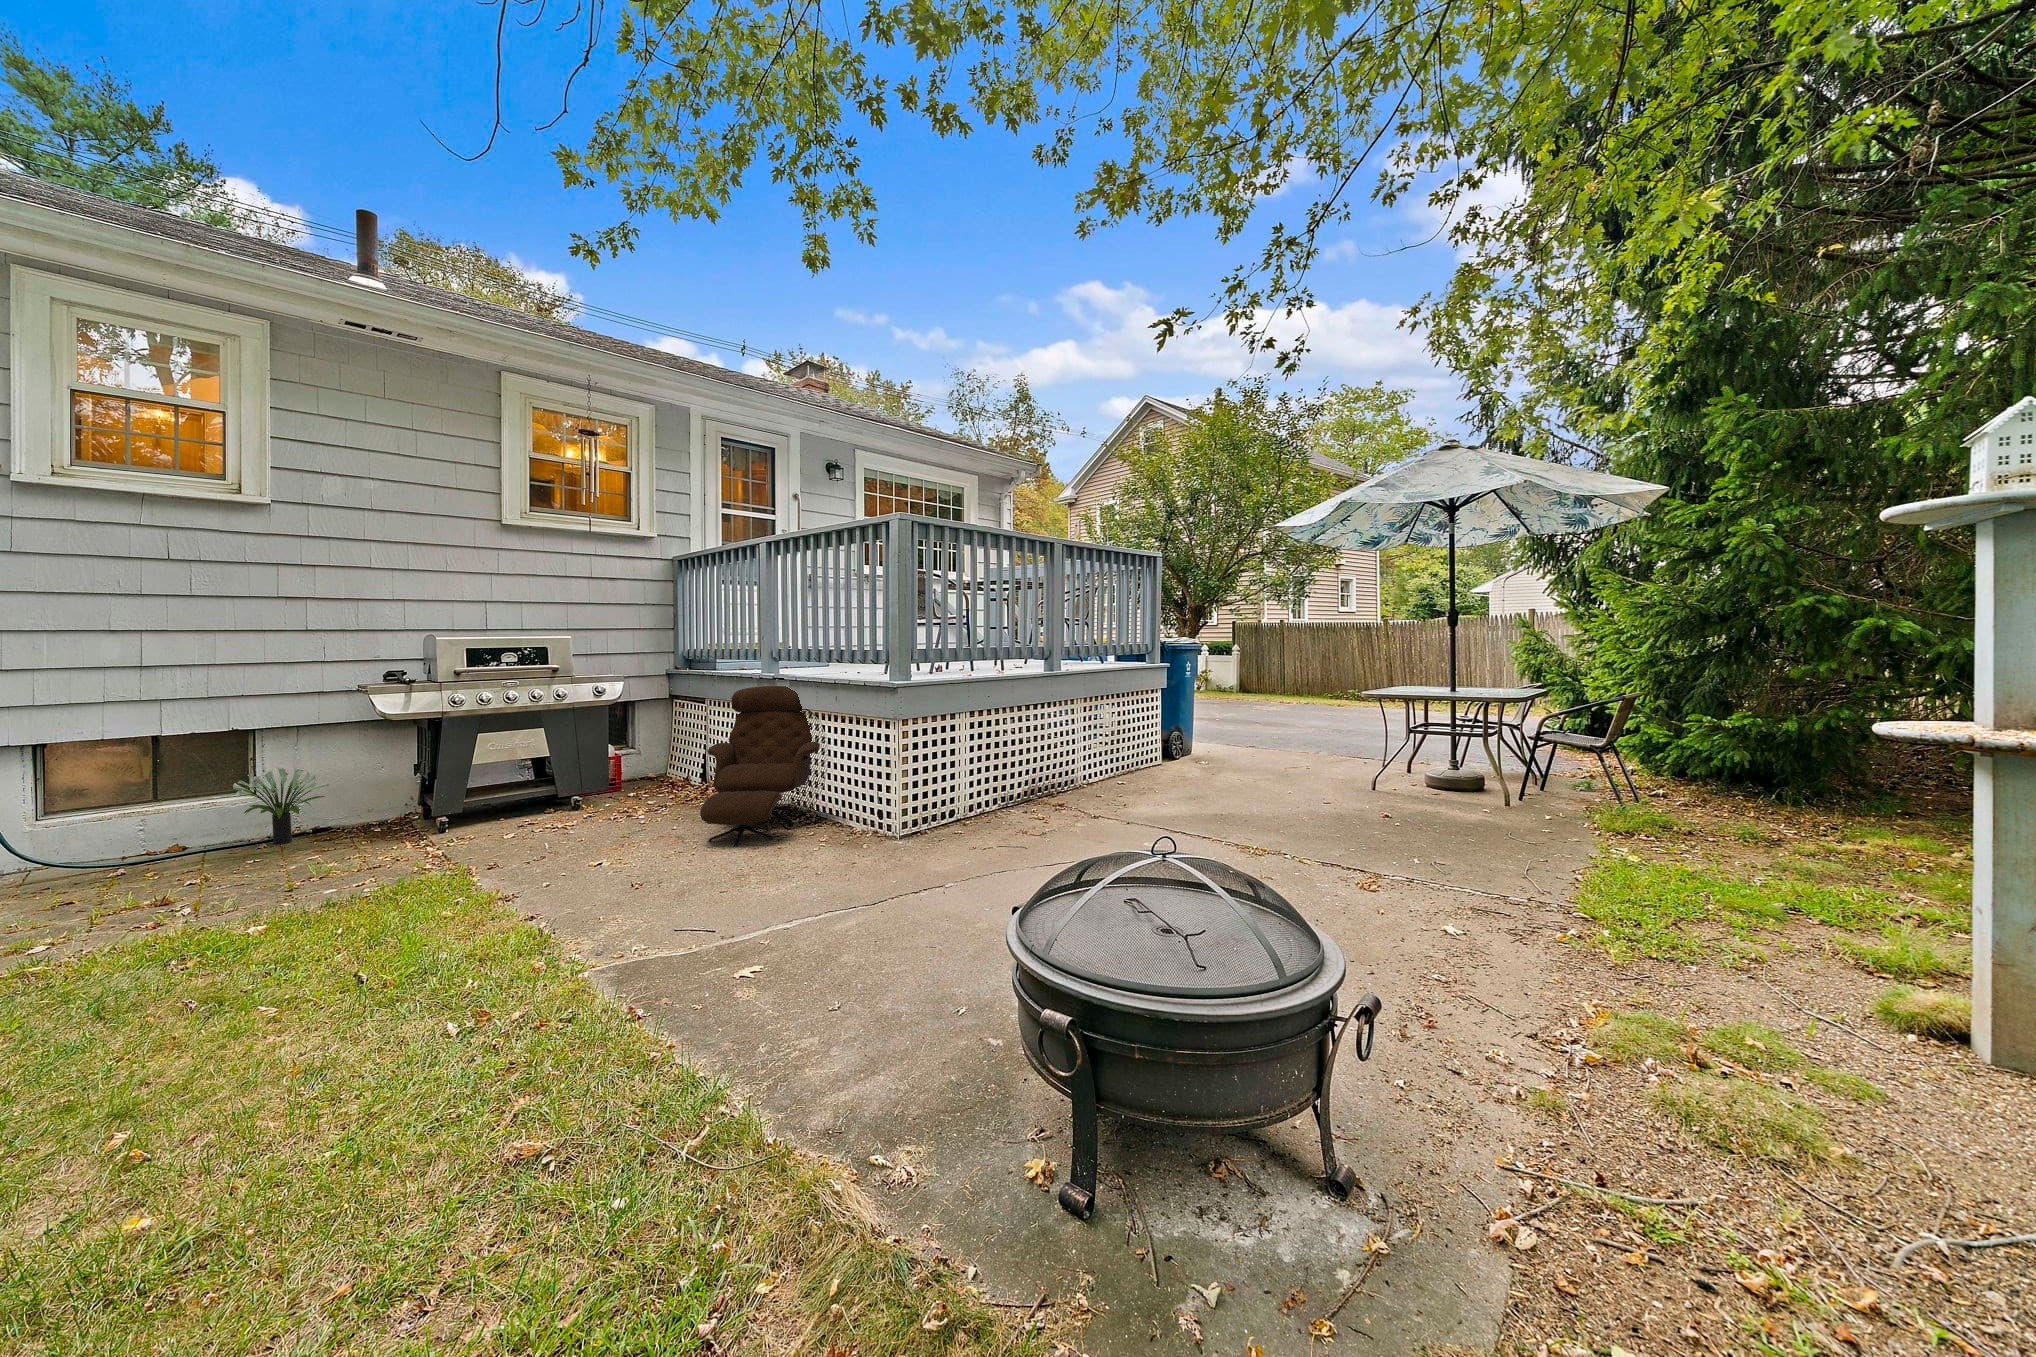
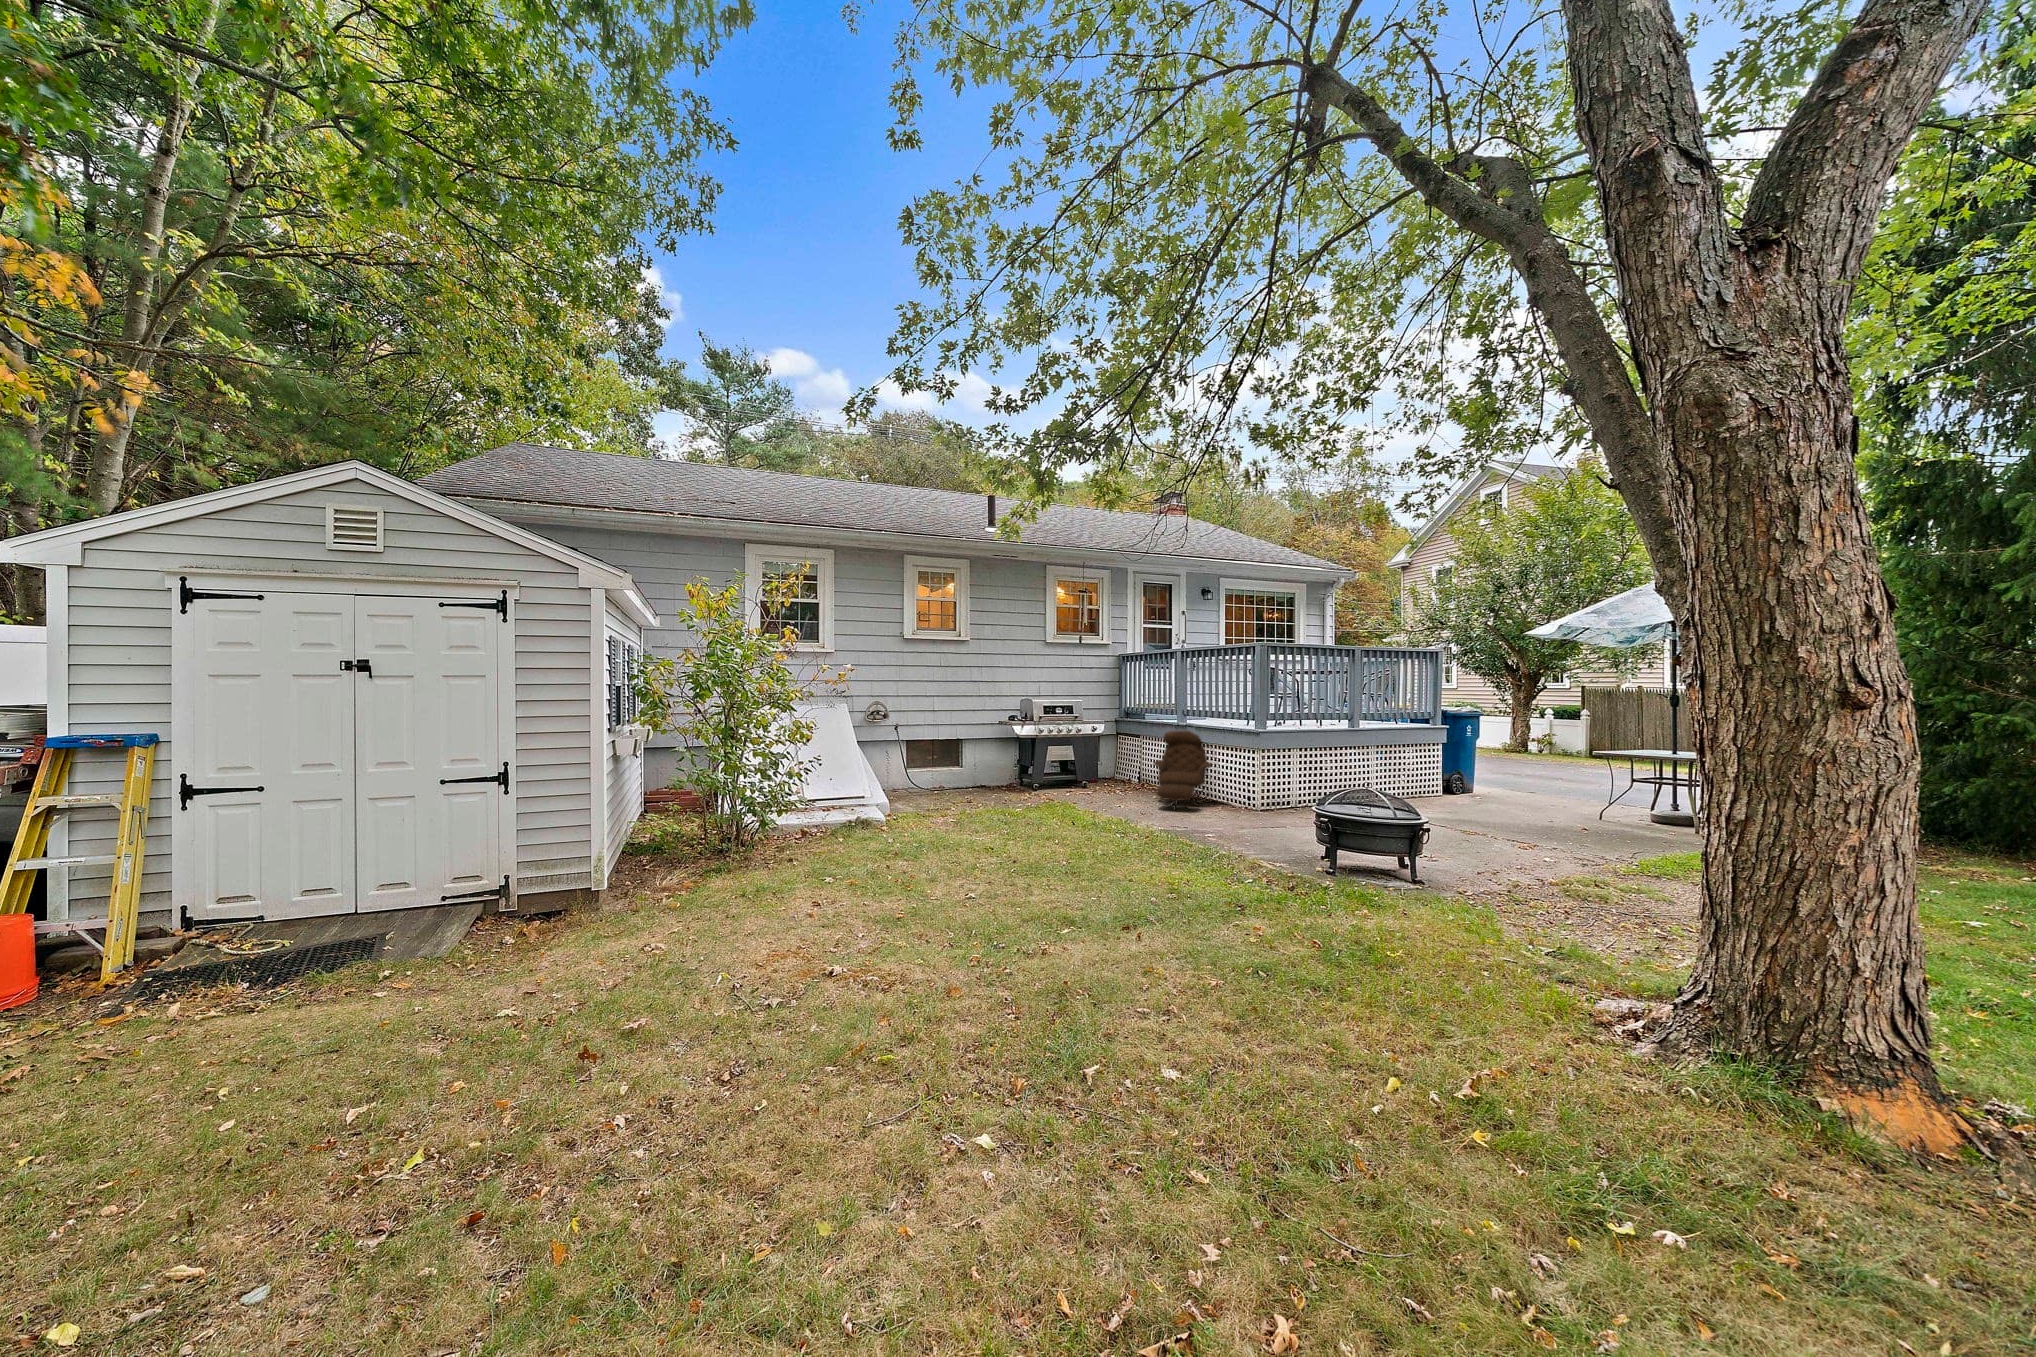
potted plant: present [233,767,329,844] -> none [956,759,986,793]

